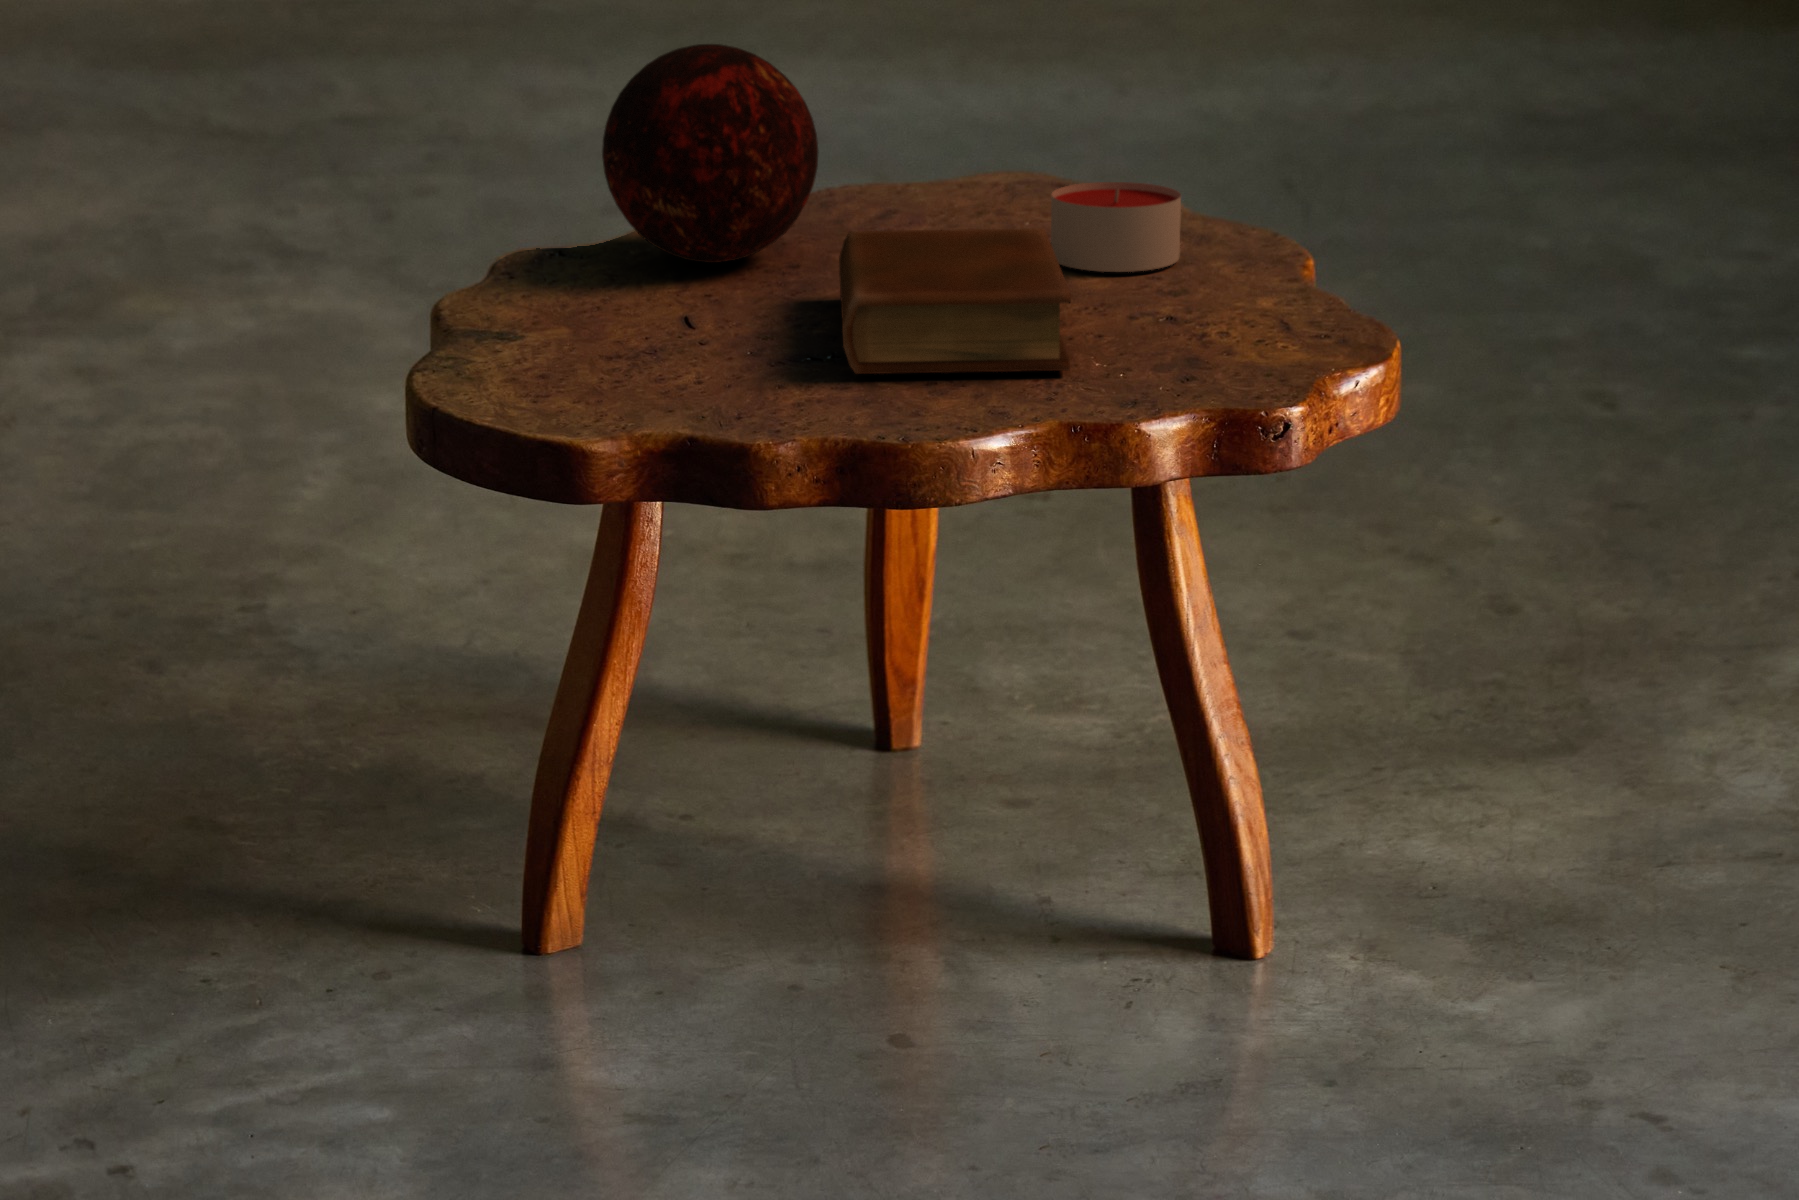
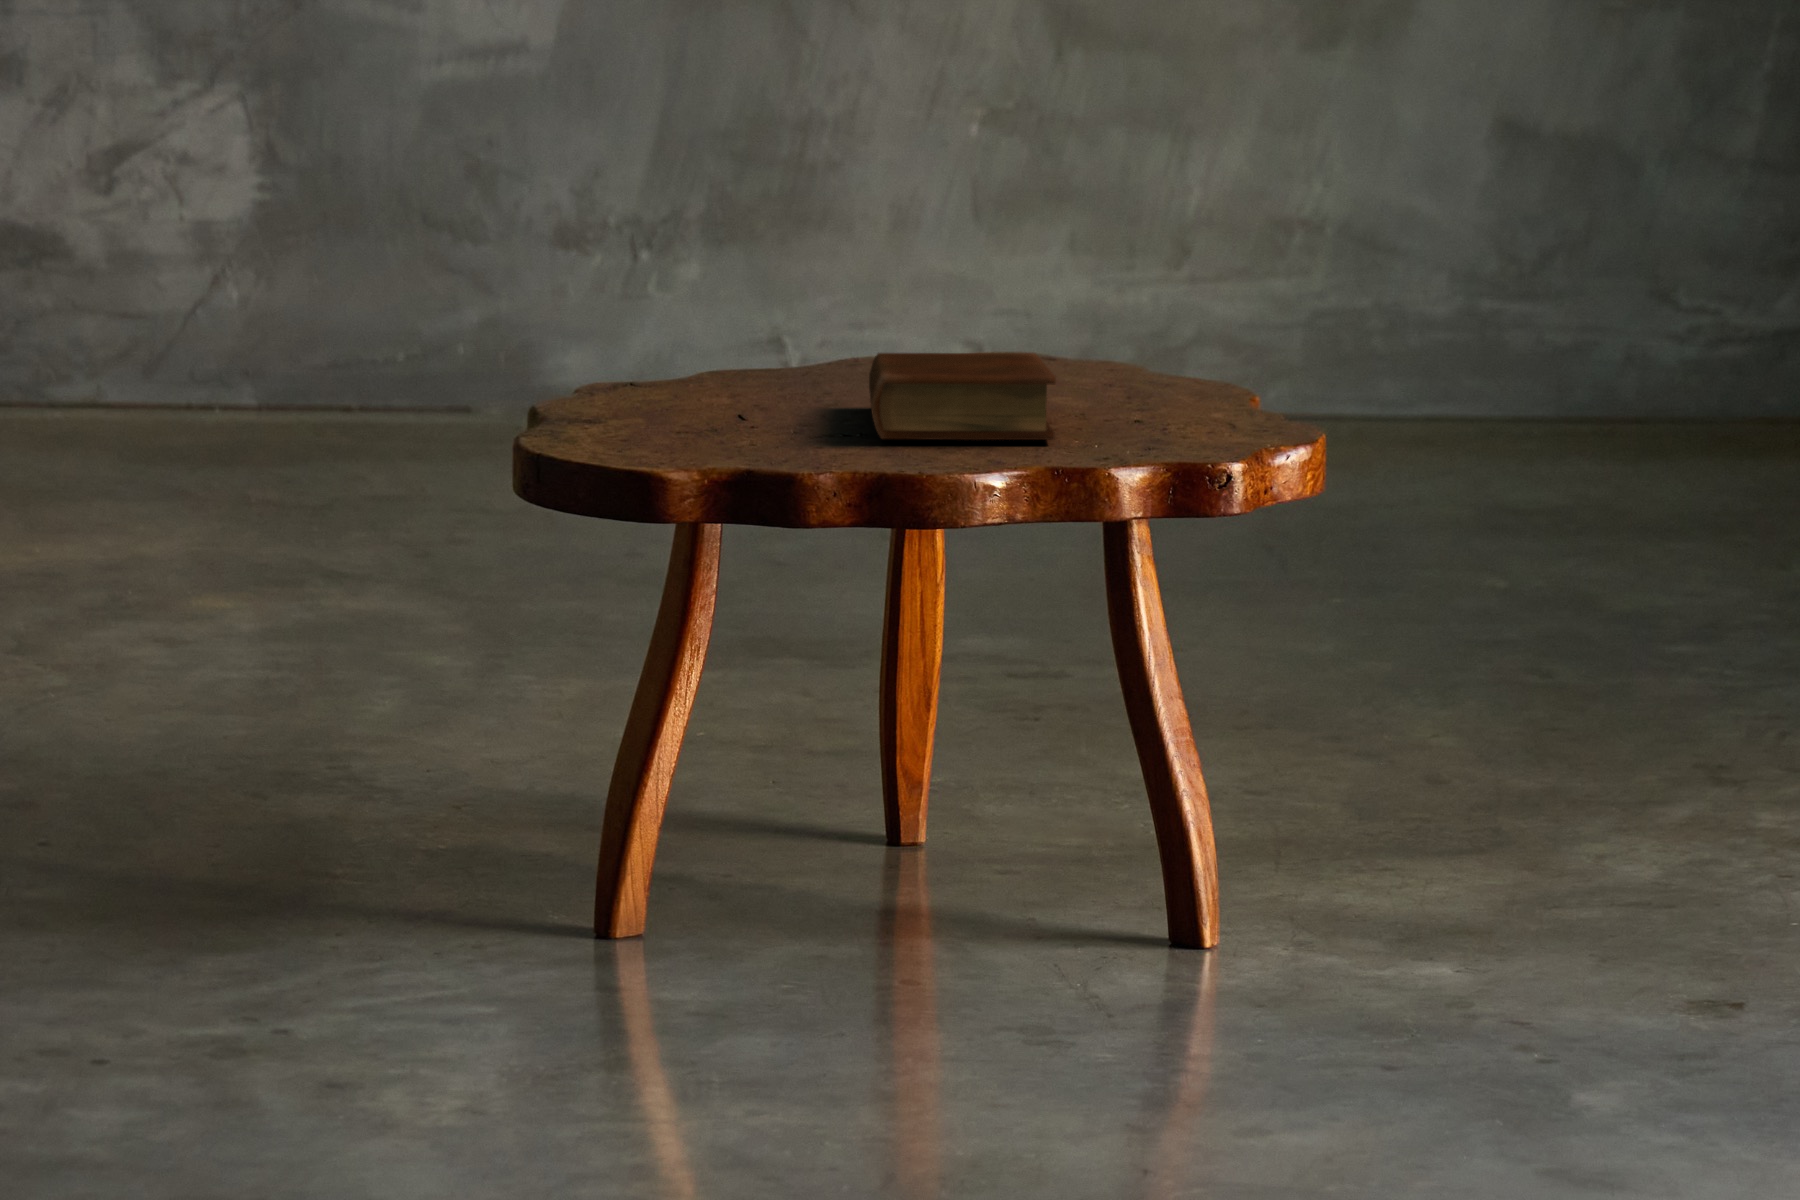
decorative orb: present [602,44,819,263] -> none [680,214,854,389]
candle: present [1051,182,1181,272] -> none [1041,335,1146,397]

